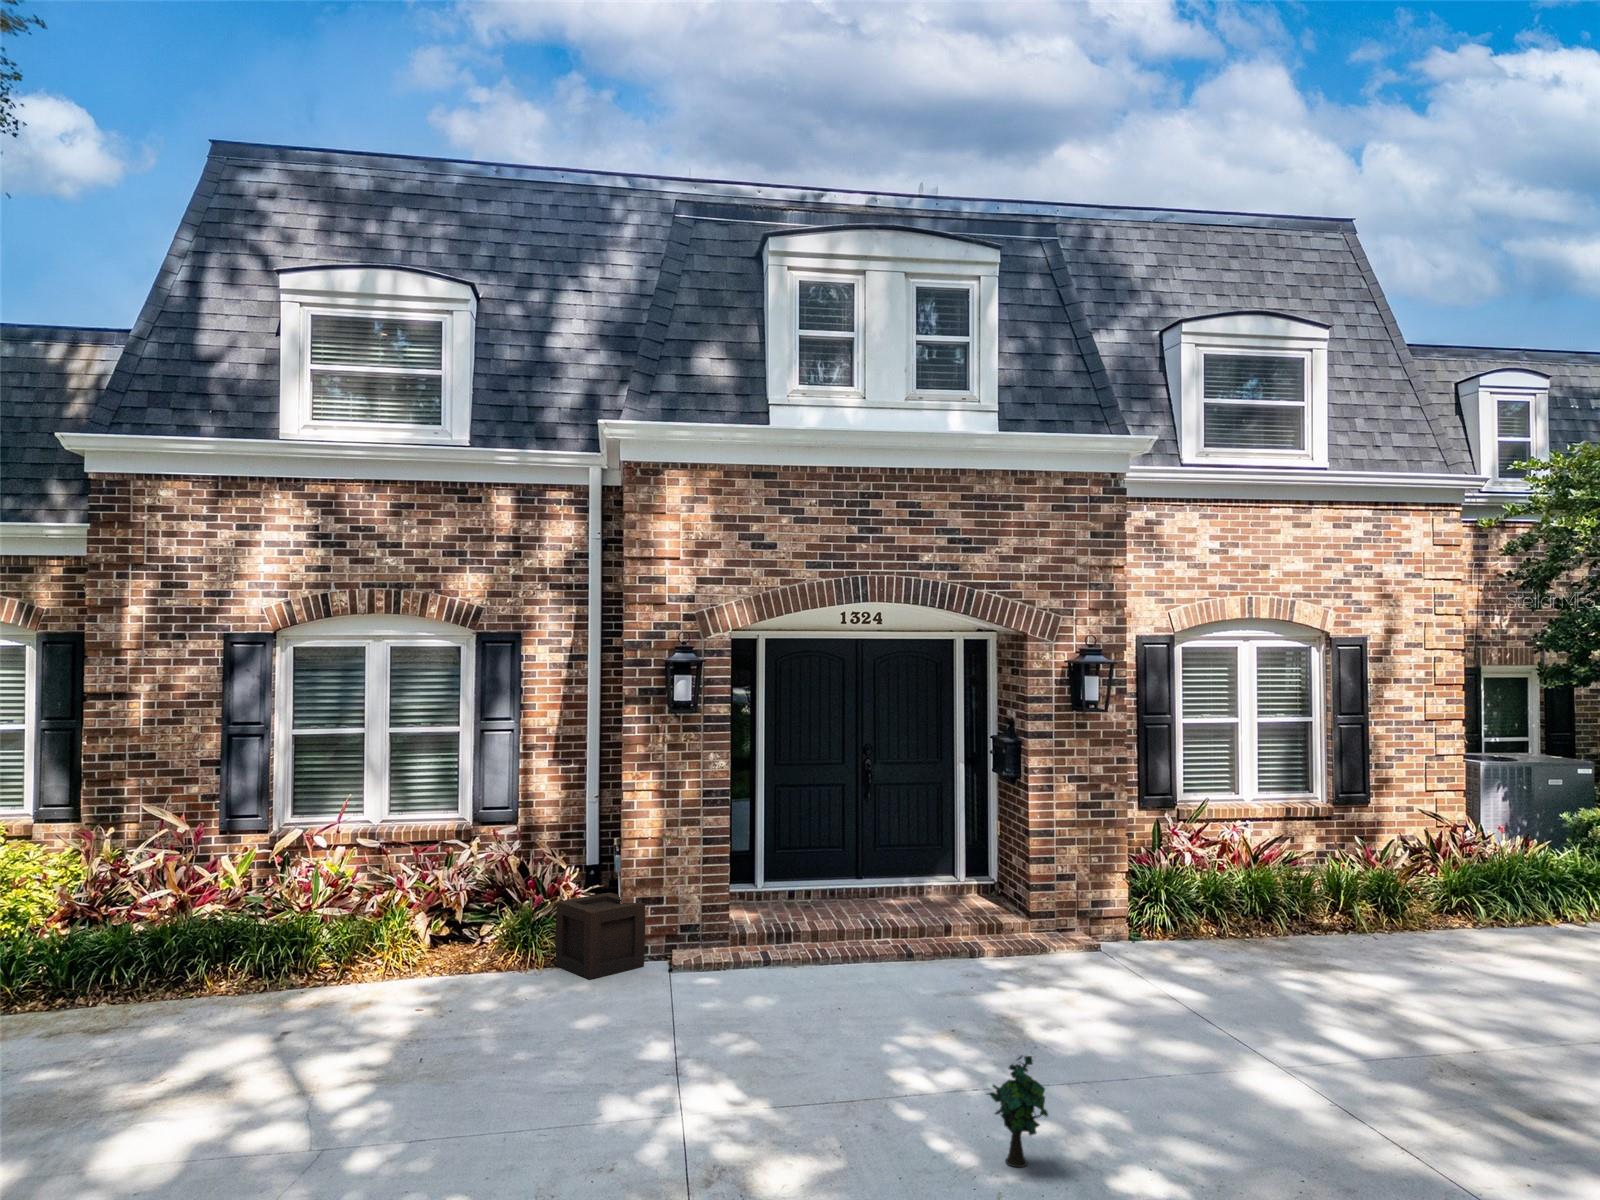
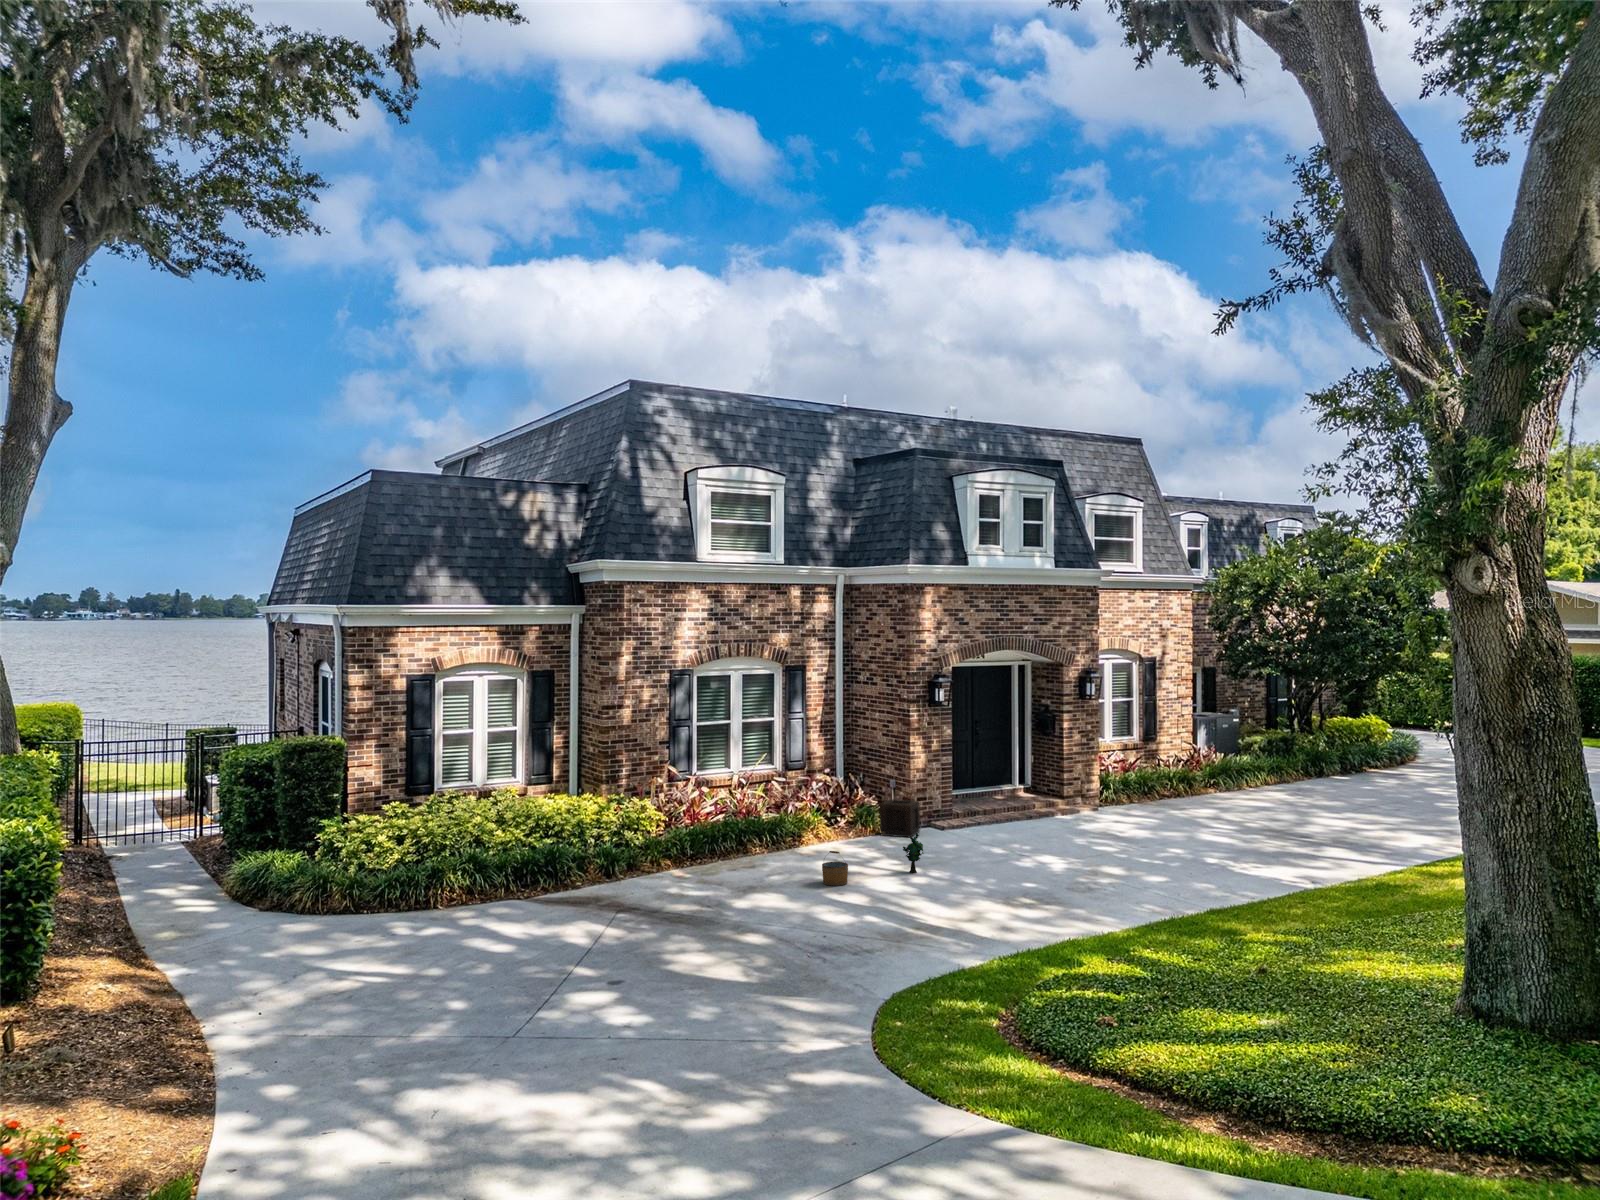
bucket: none [59,1019,132,1109] -> present [822,851,848,886]
decorative plant: present [987,1055,1048,1167] -> present [903,834,924,873]

